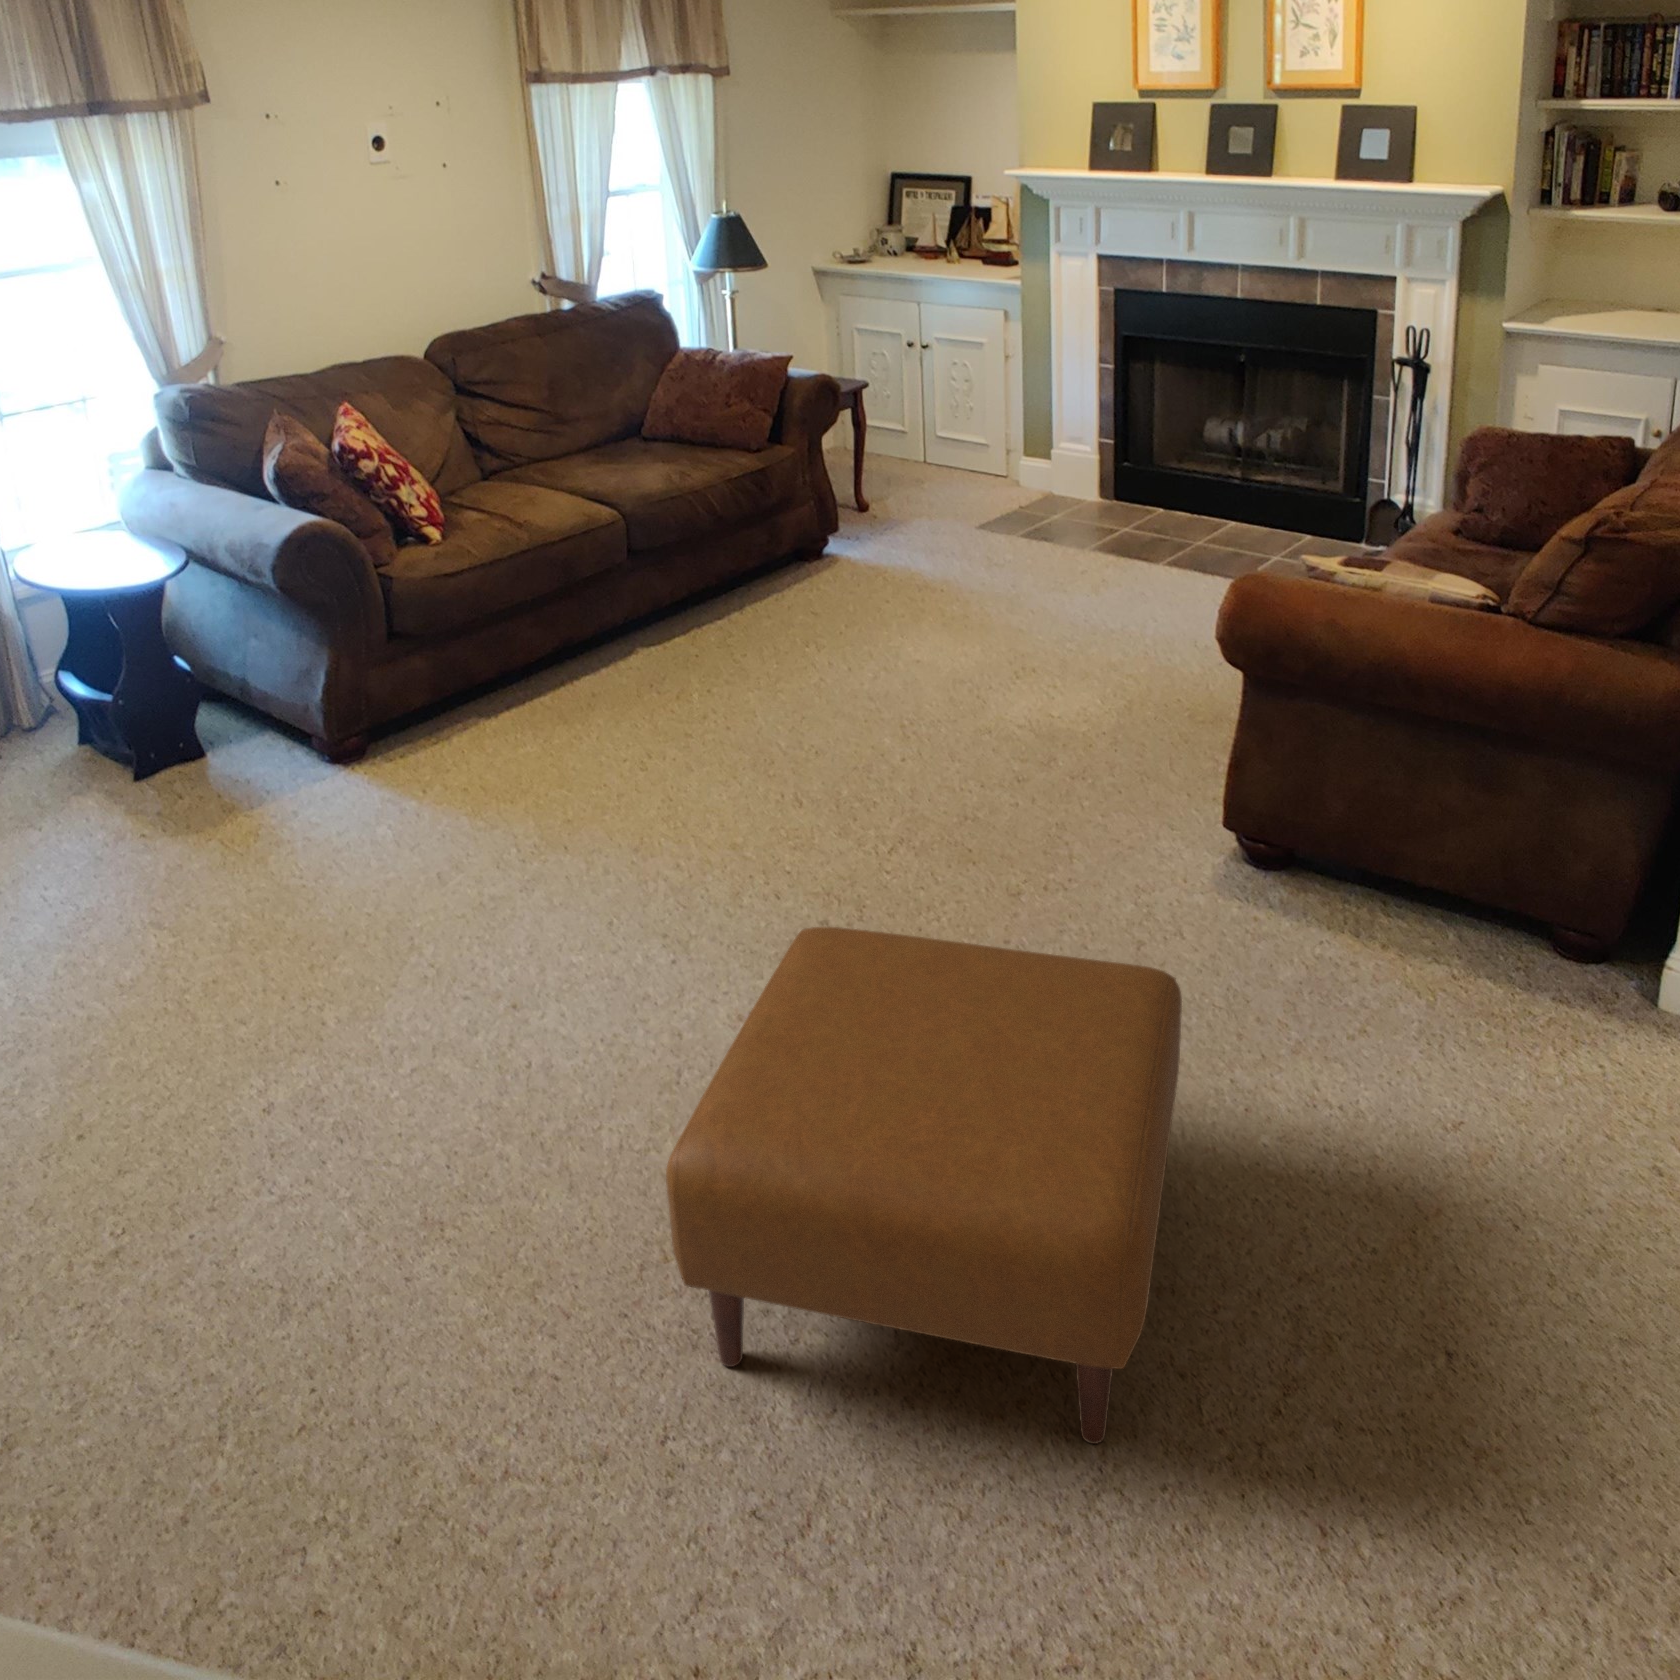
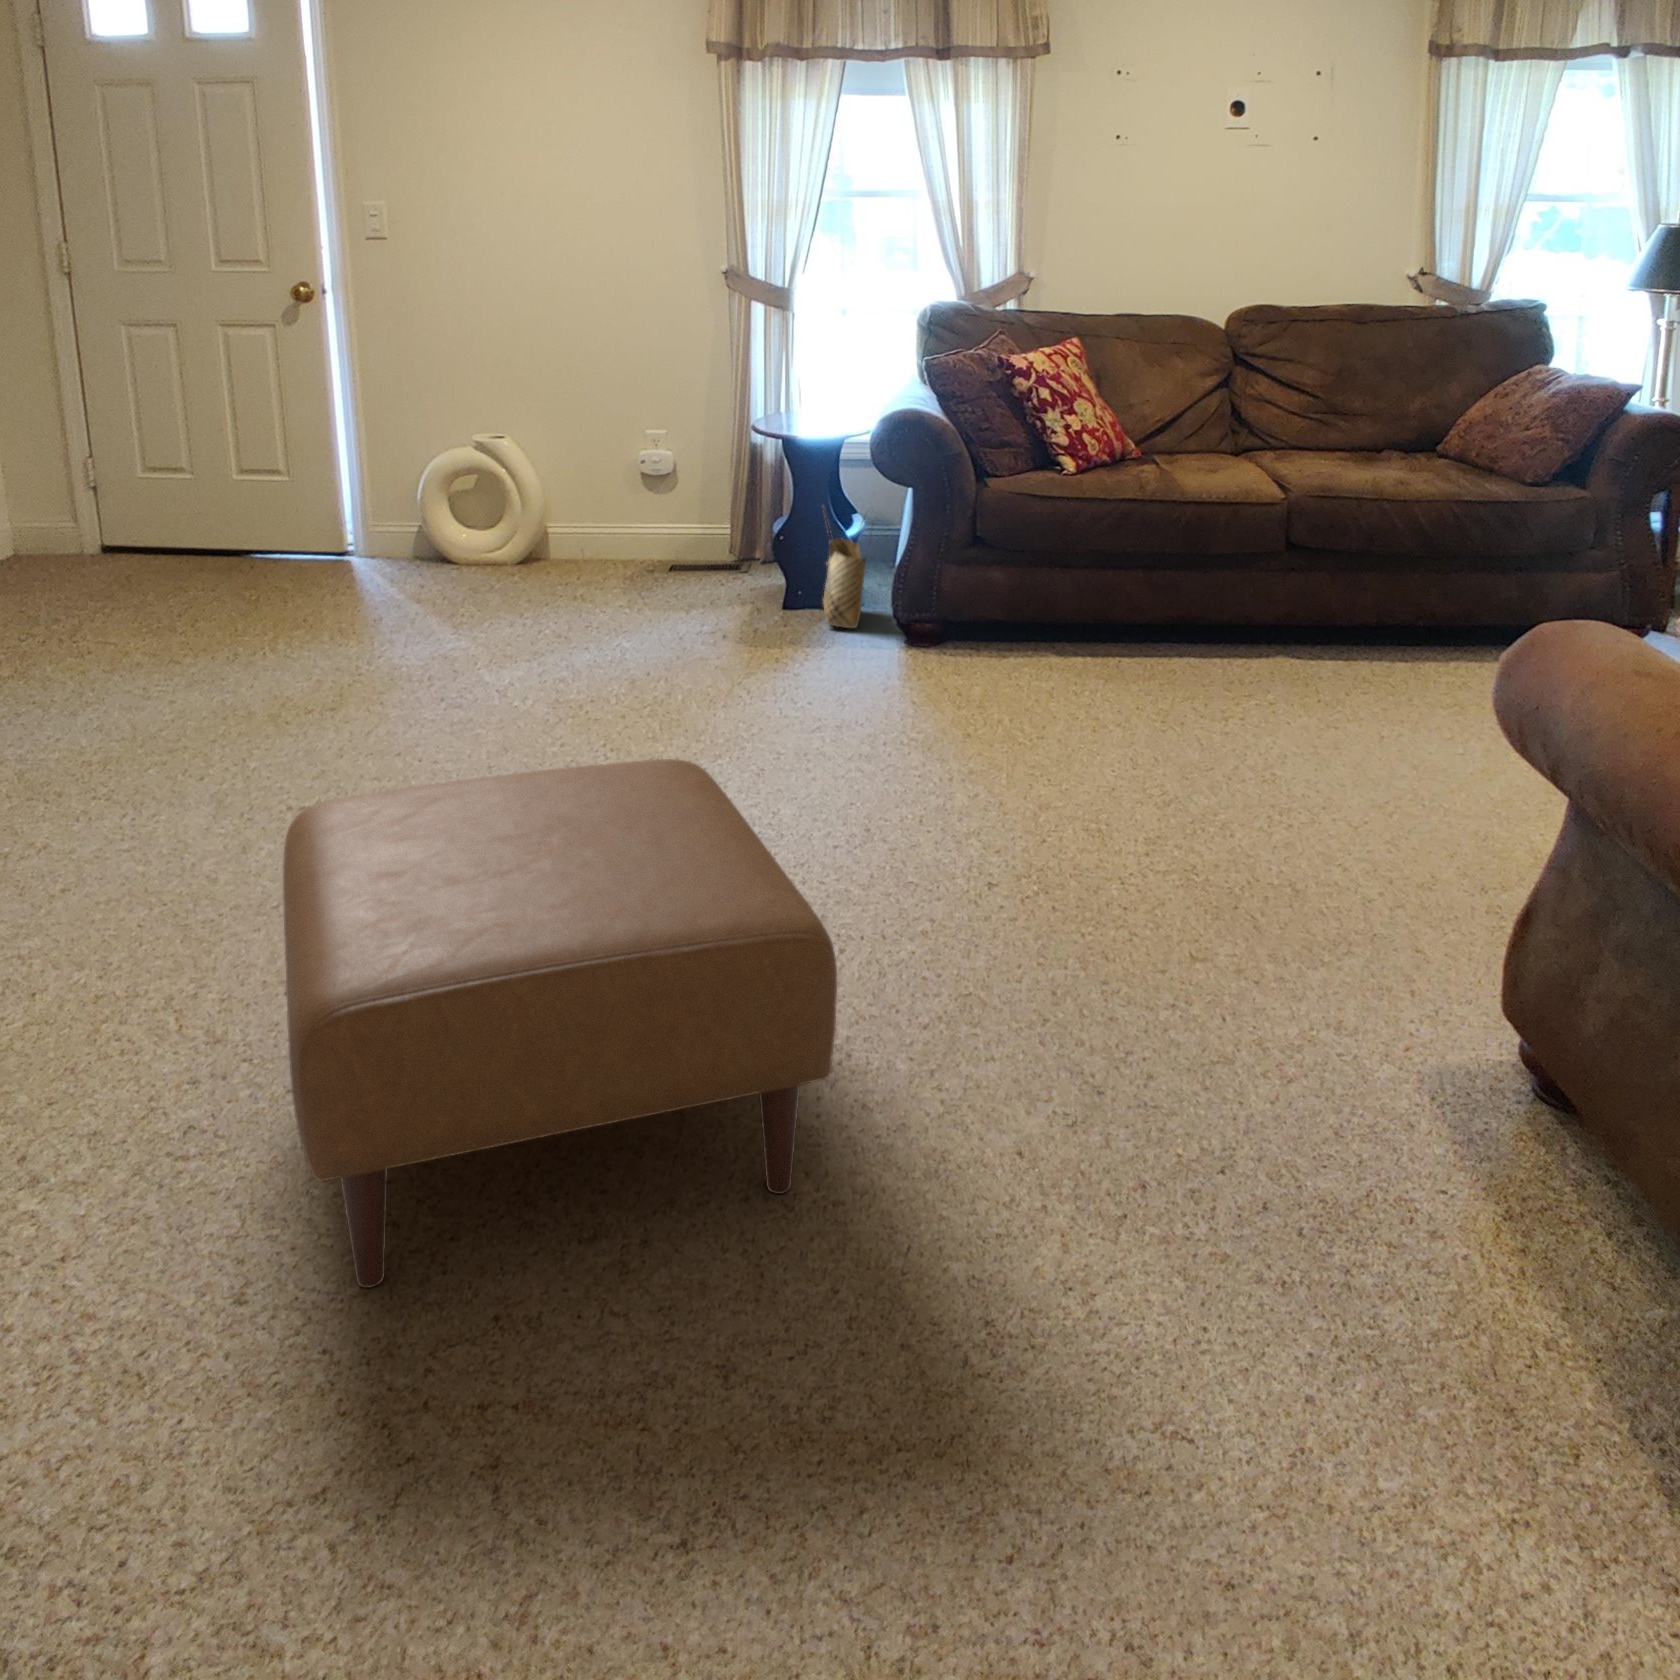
woven basket: none [203,639,289,780] -> present [823,509,867,628]

